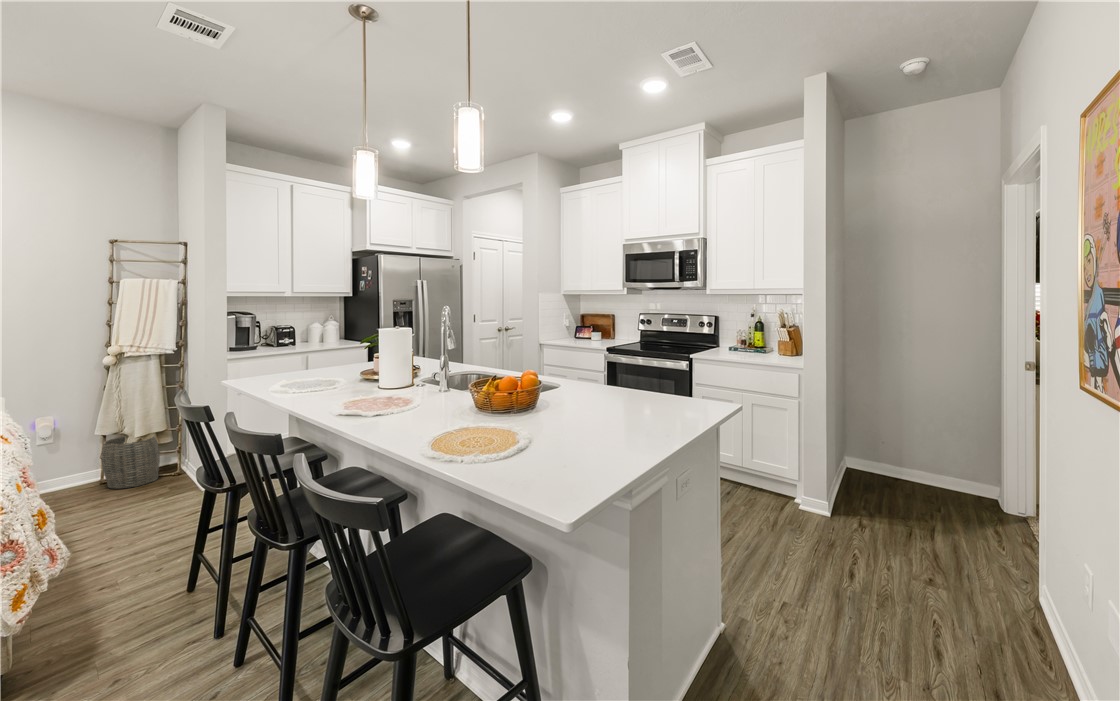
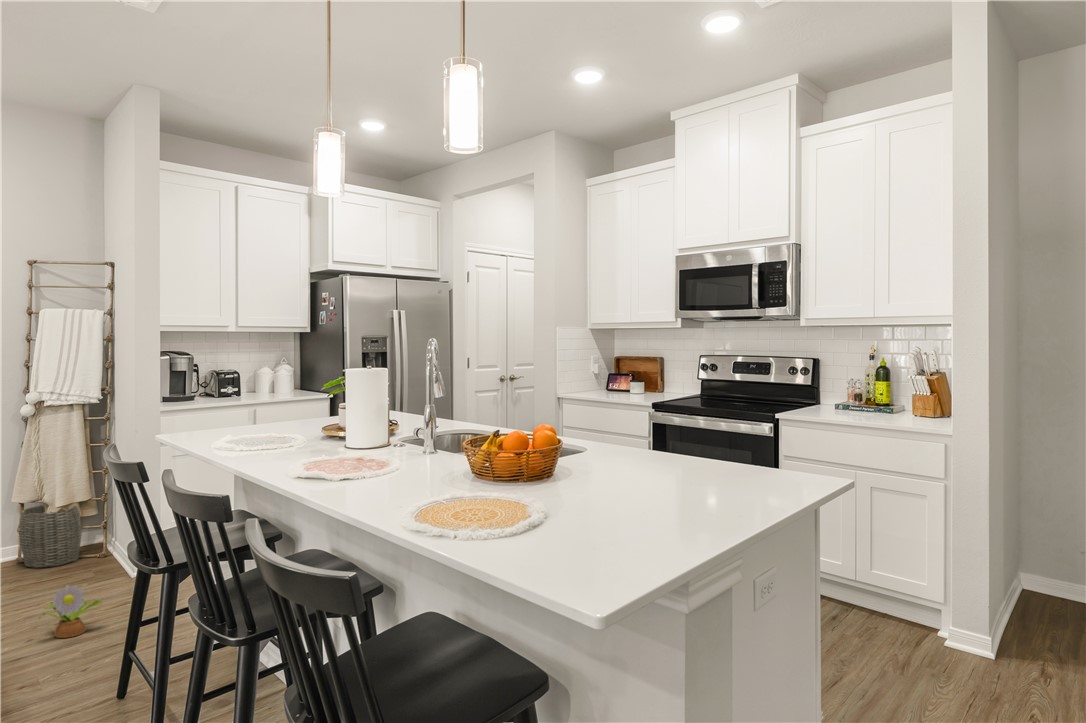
decorative plant: none [96,514,164,561] -> present [39,585,102,638]

